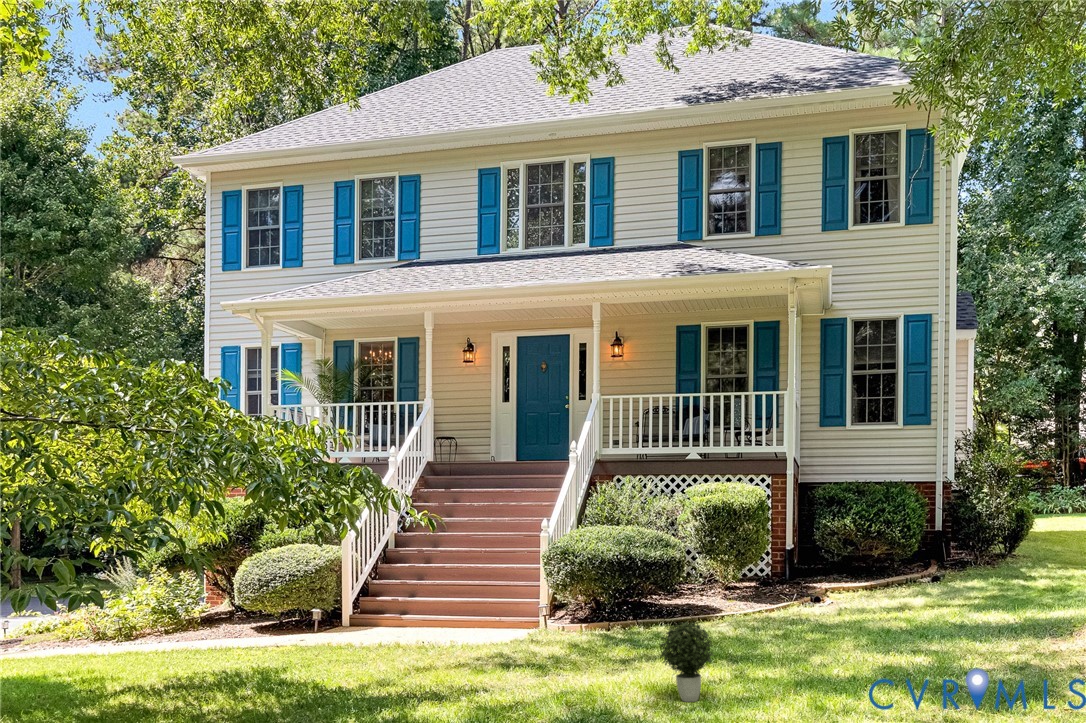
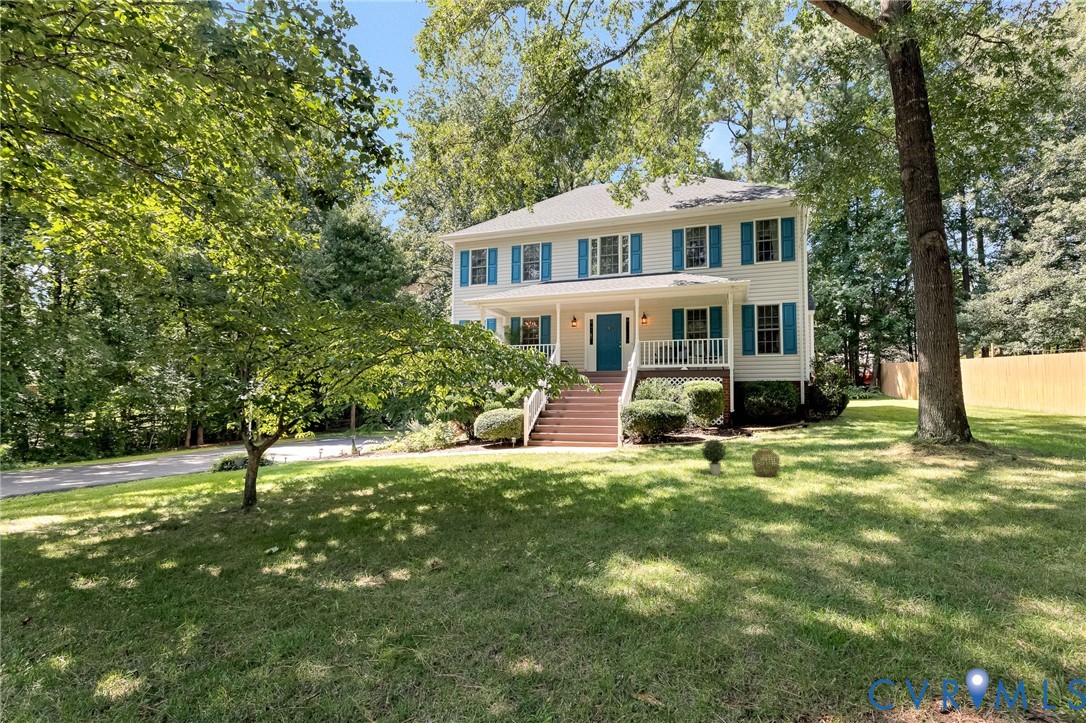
woven basket: none [764,643,819,706] -> present [752,449,780,477]

